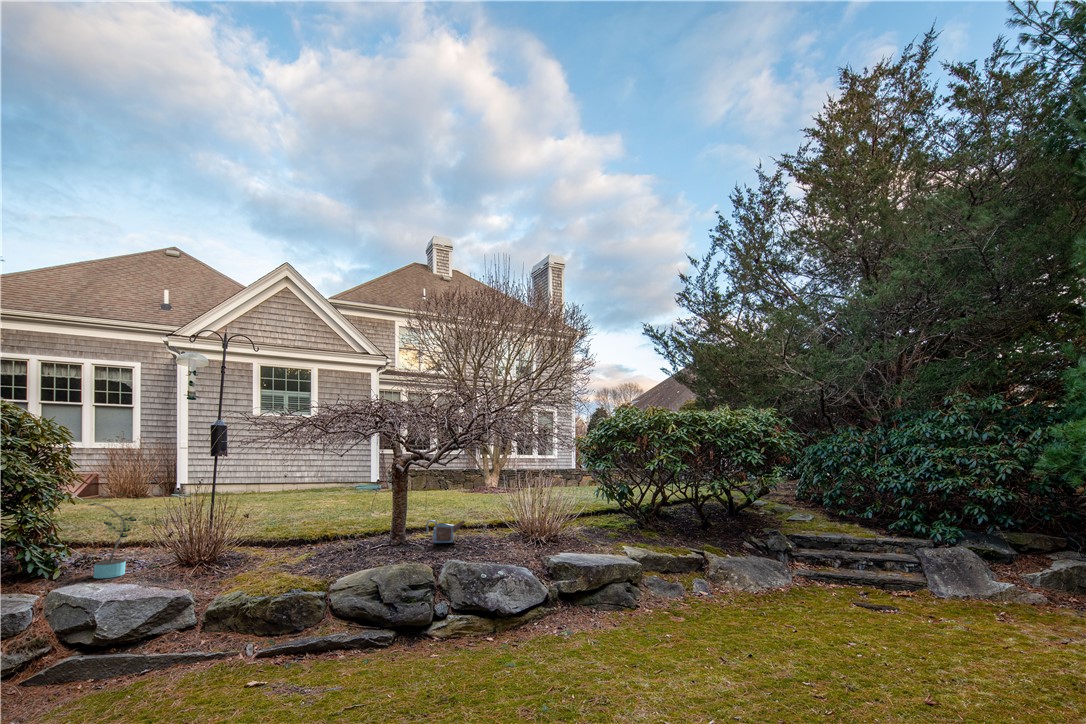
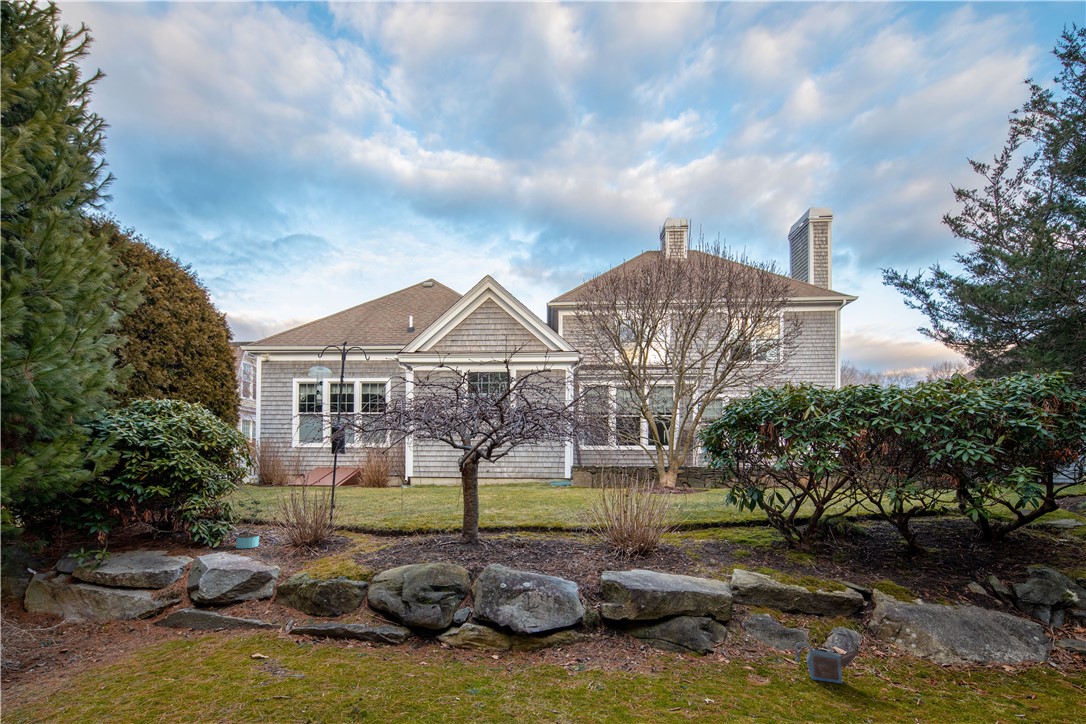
watering can: present [426,520,465,543] -> present [795,642,859,683]

